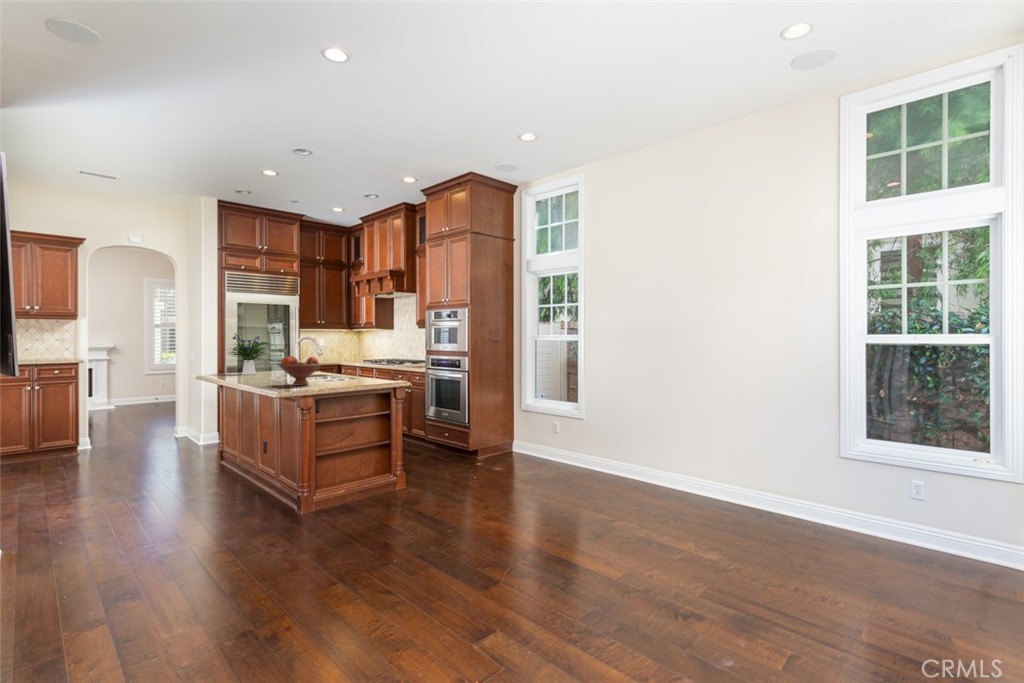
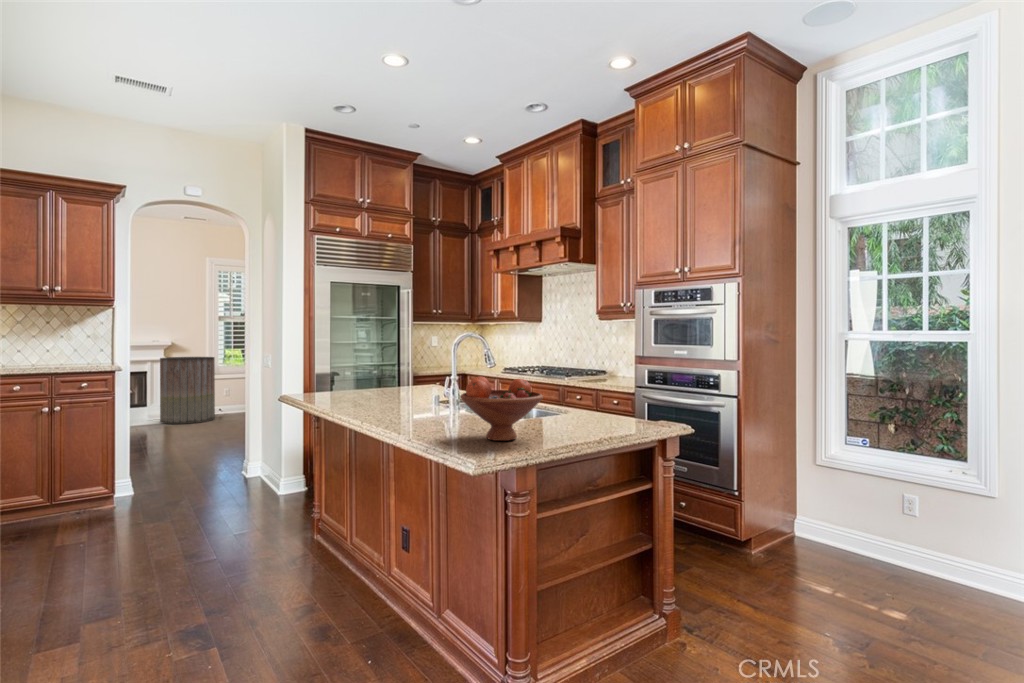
flower arrangement: present [230,333,270,375] -> none [330,327,400,400]
trash can: none [104,357,151,410] -> present [160,357,215,424]

